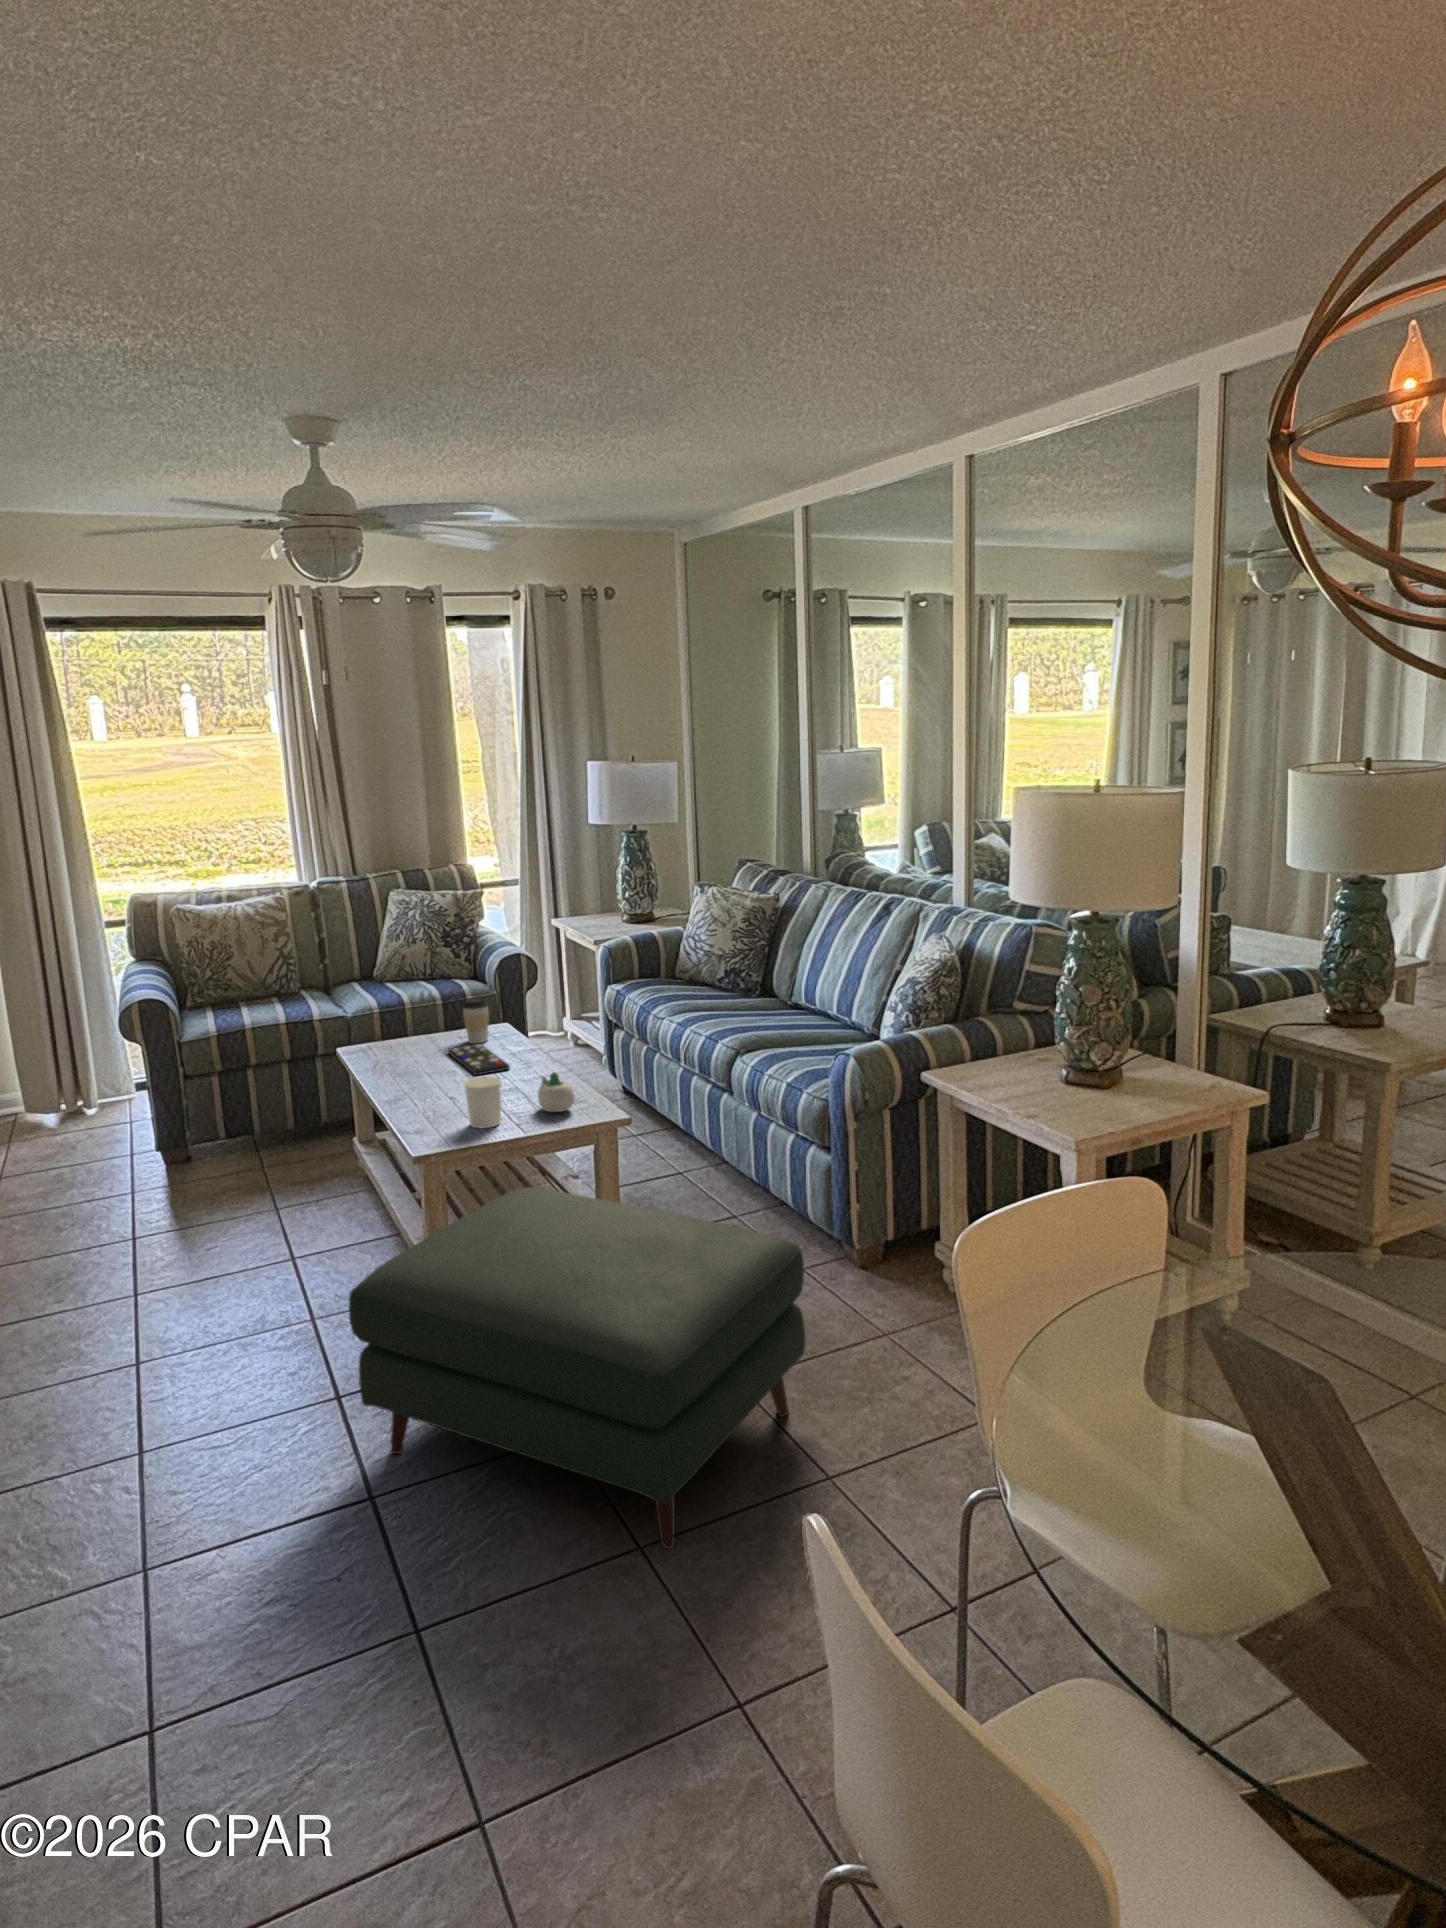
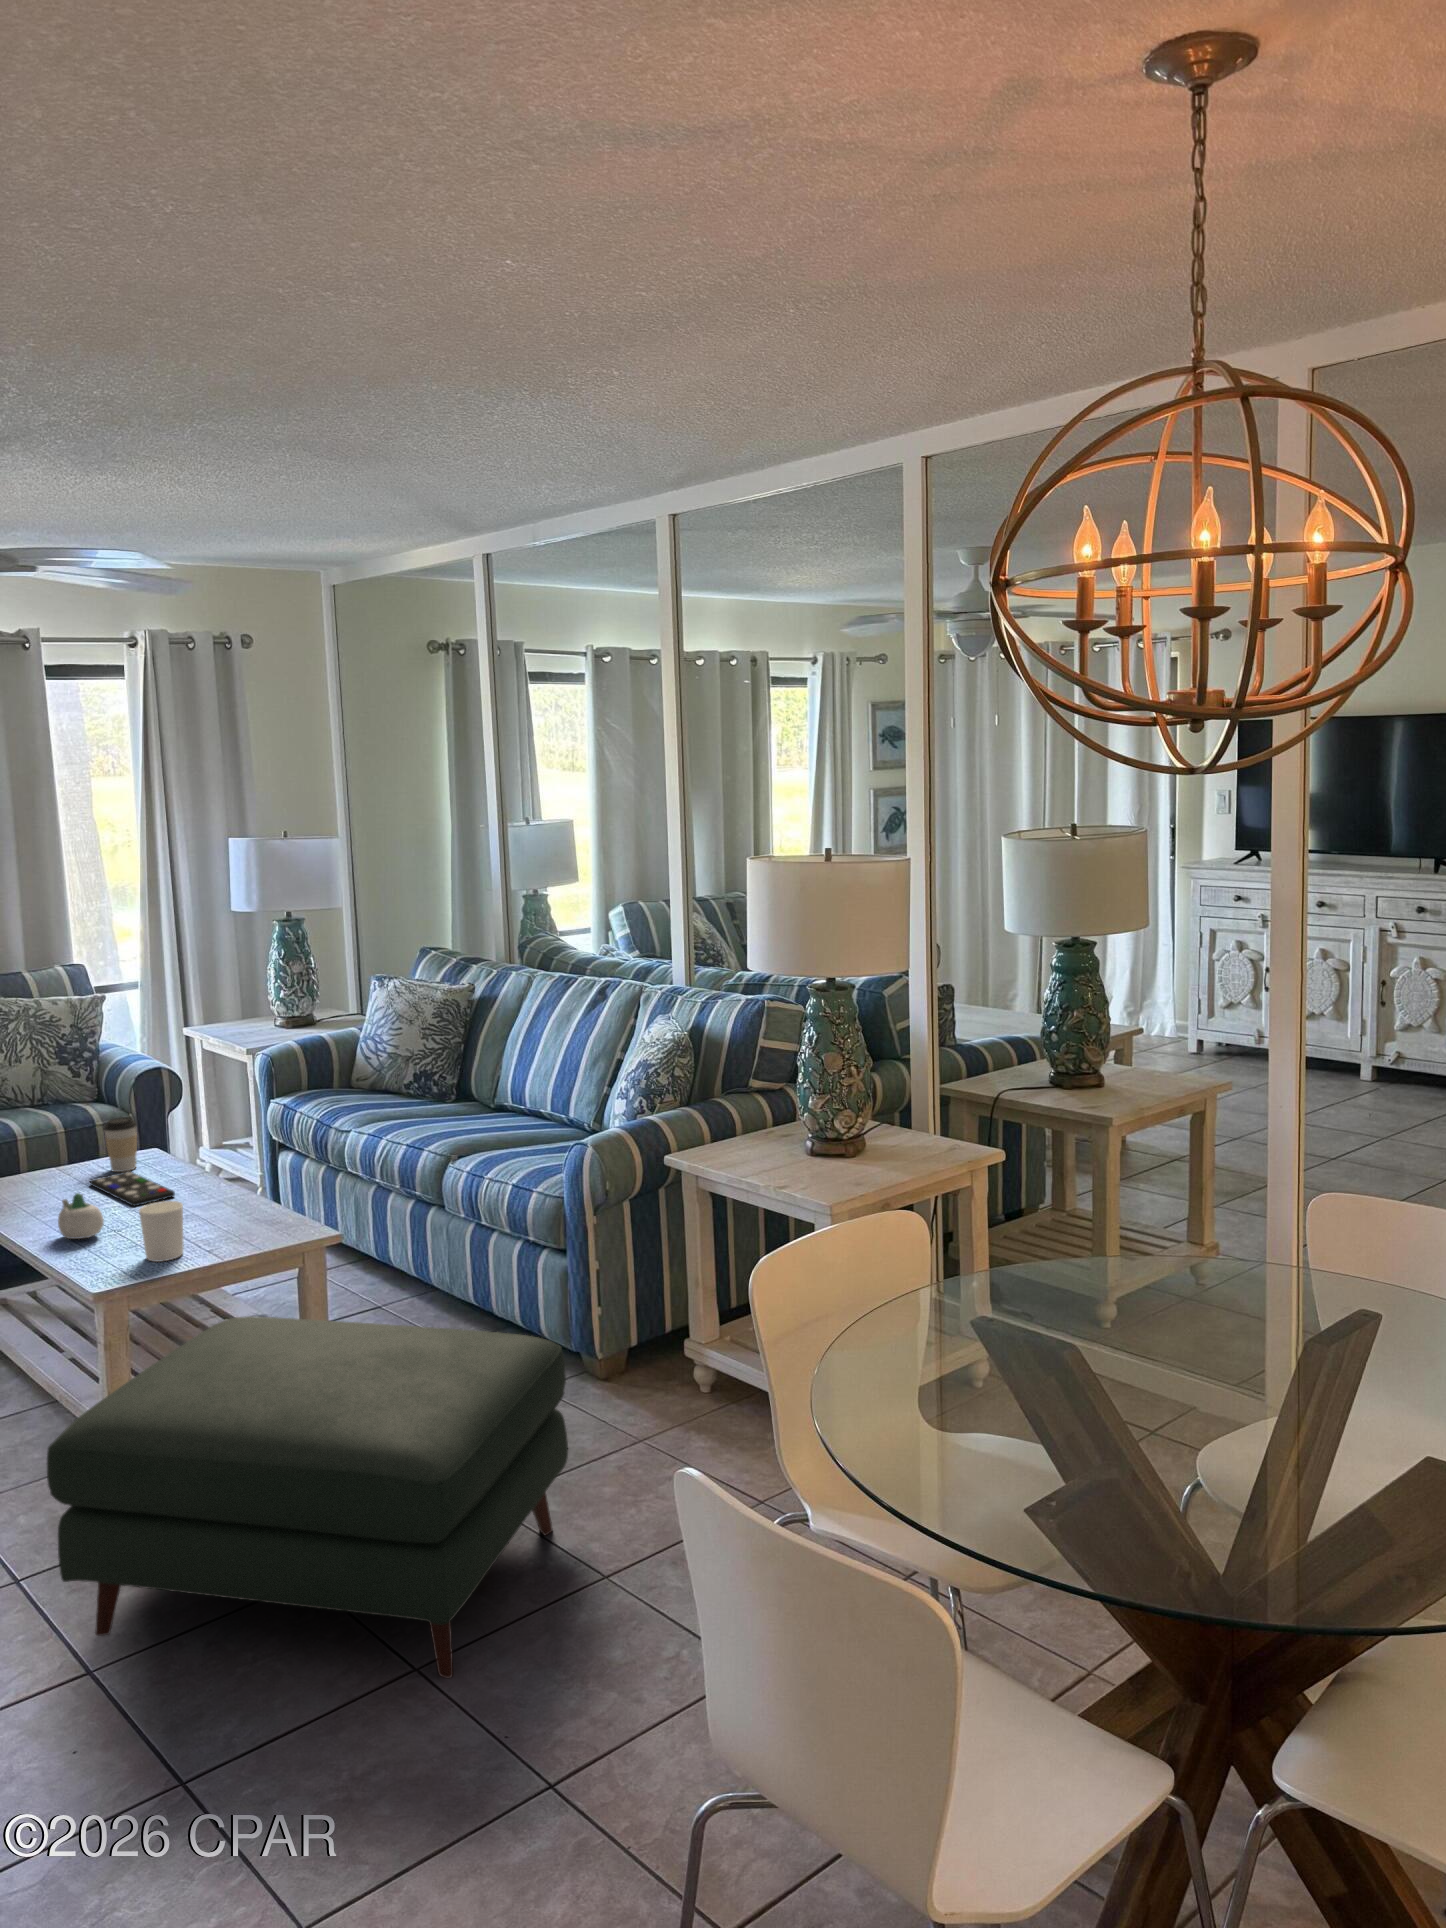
succulent planter: present [538,1072,575,1112] -> present [58,1193,104,1239]

